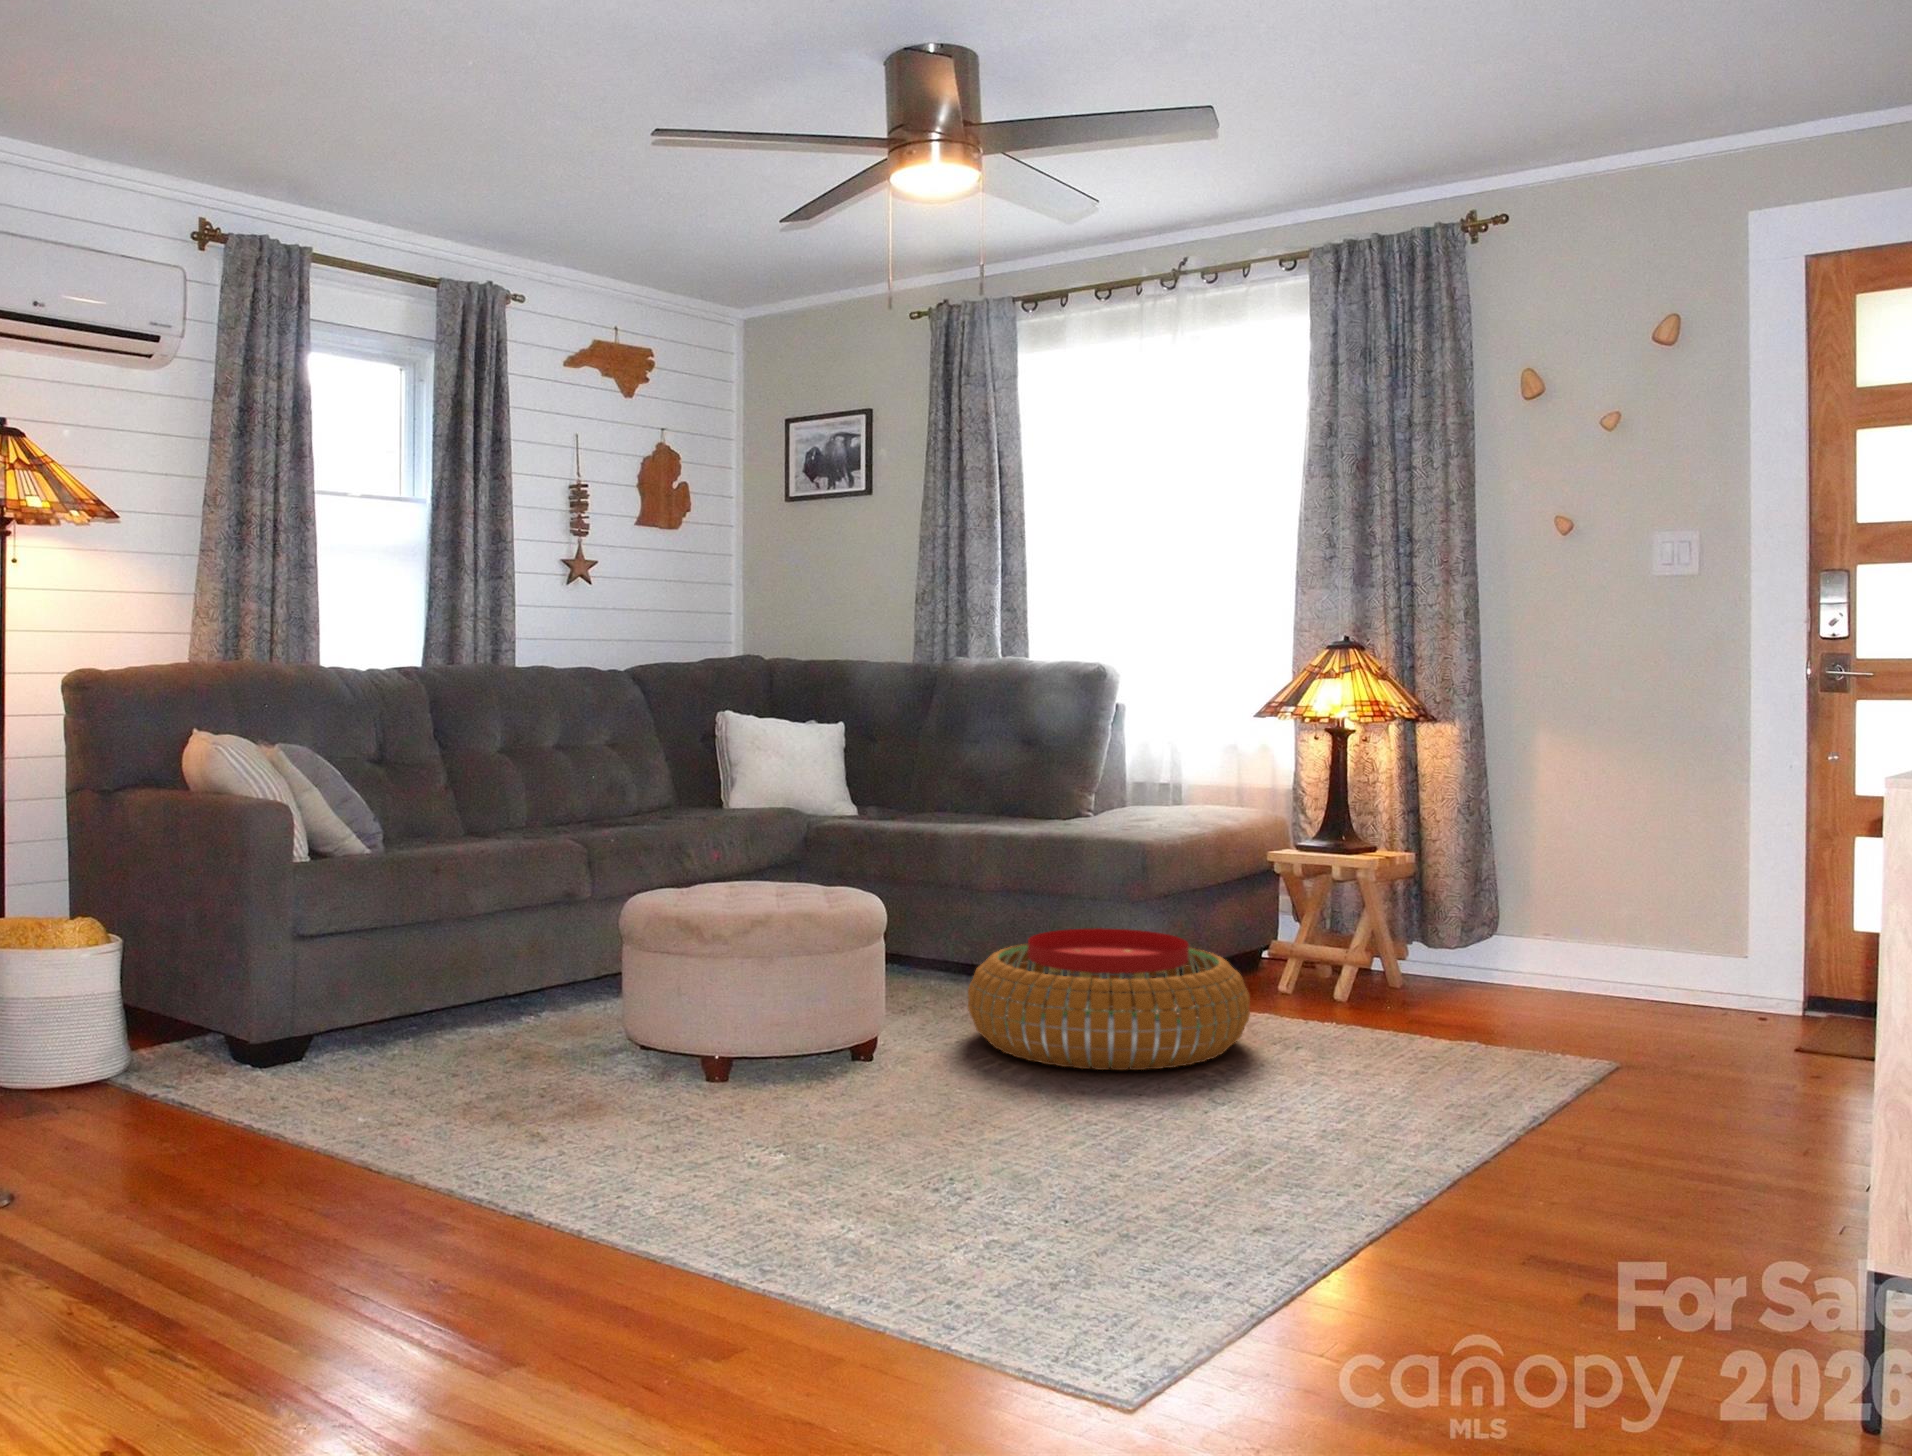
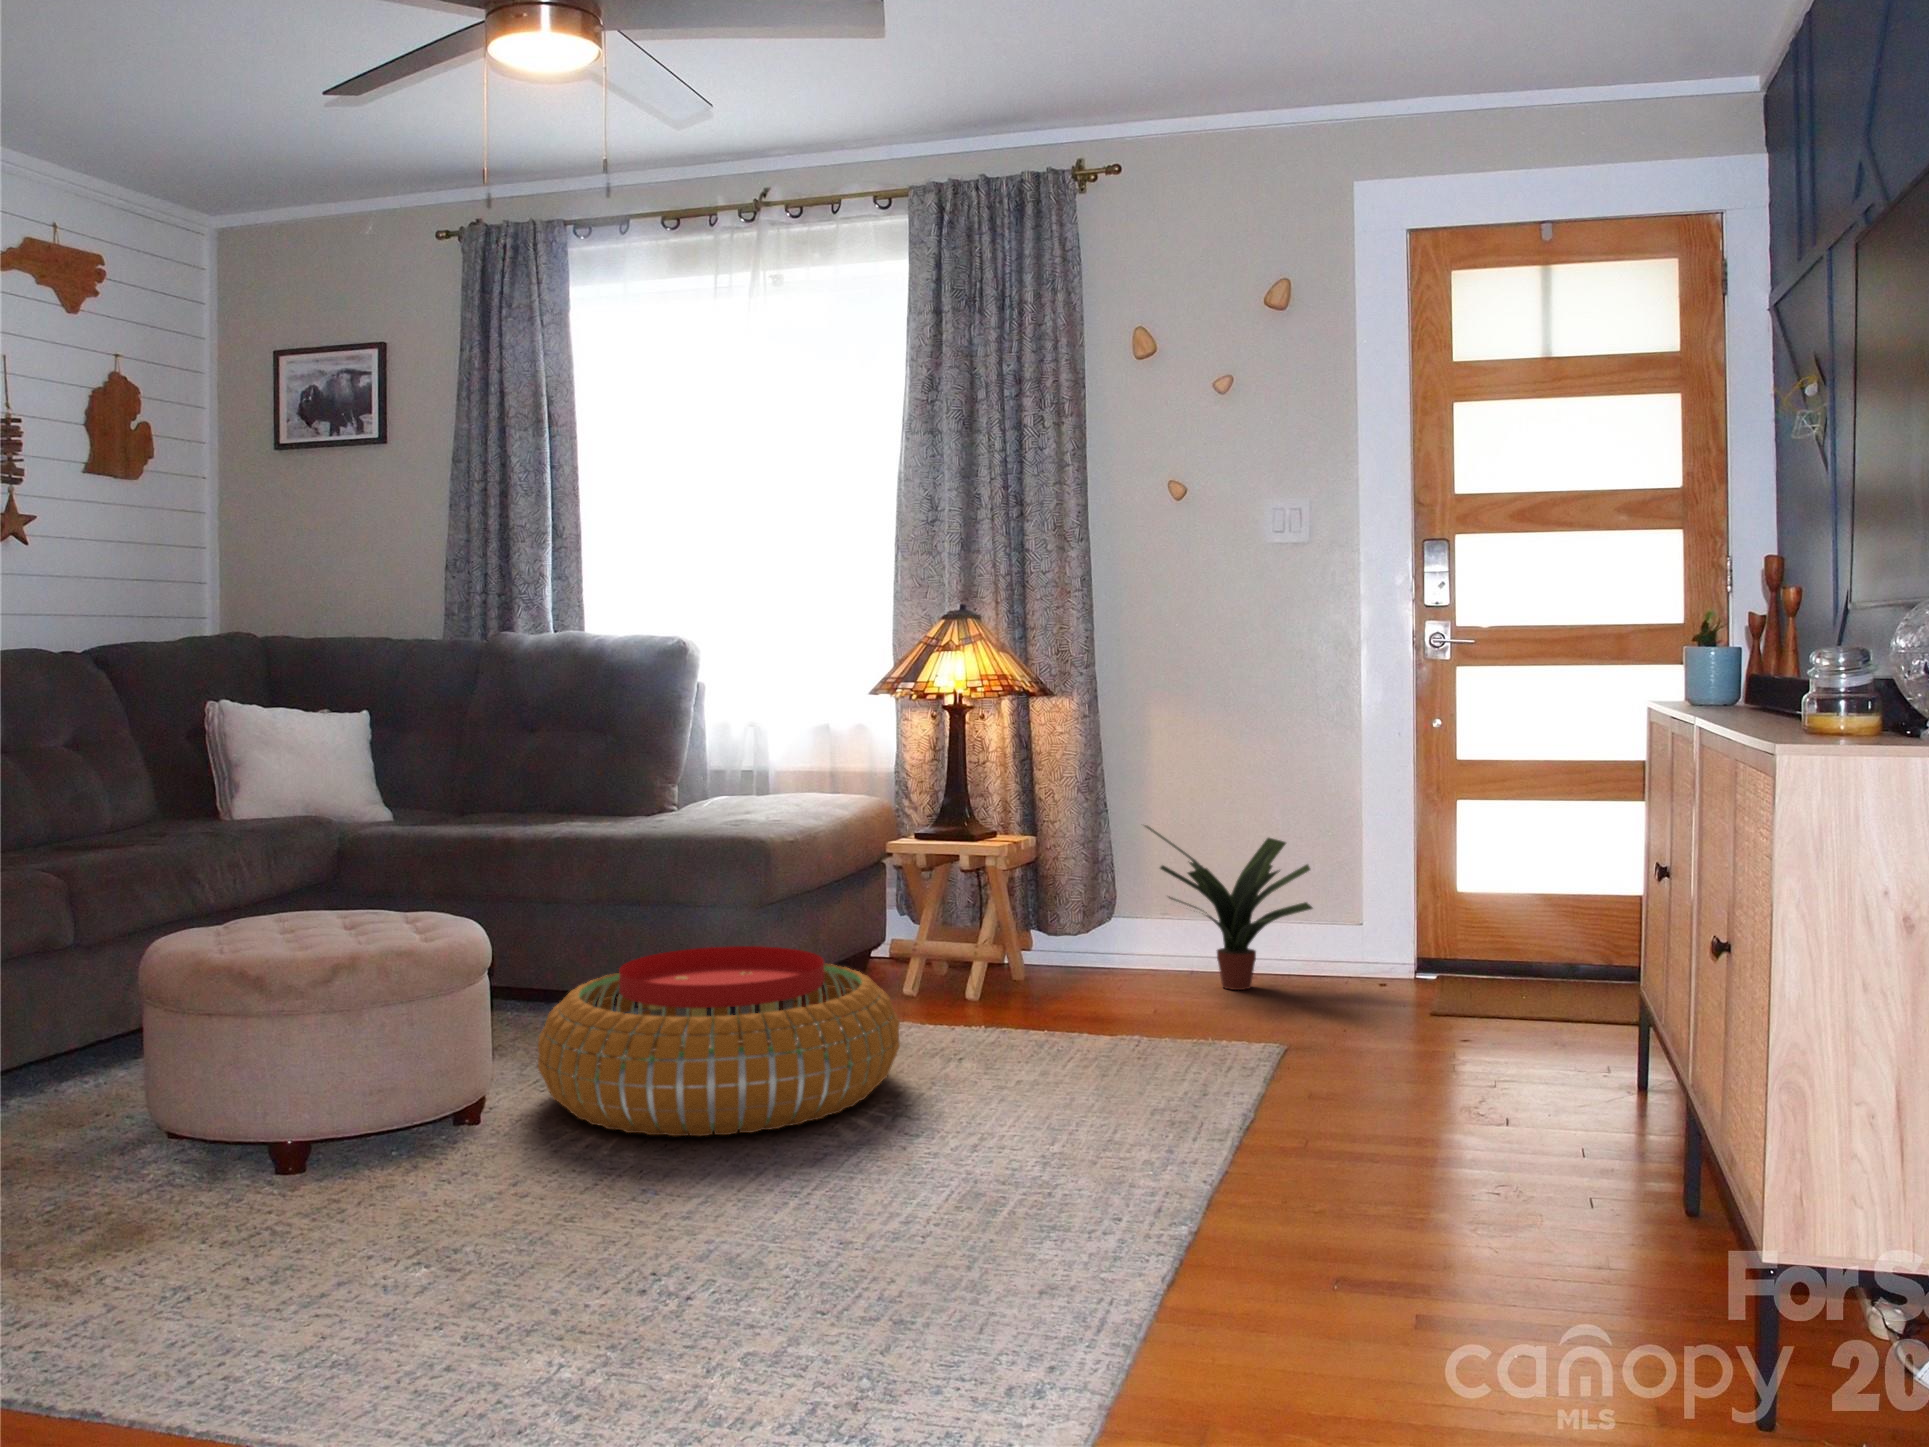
potted plant: none [1515,846,1693,1009] -> present [1145,825,1312,990]

